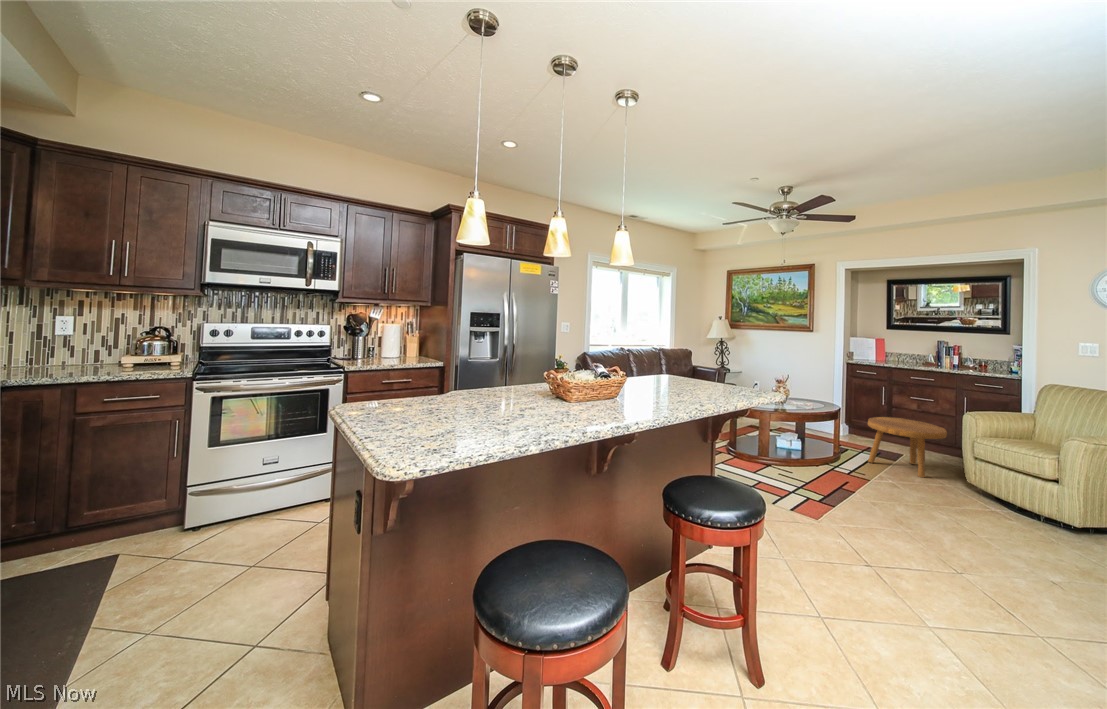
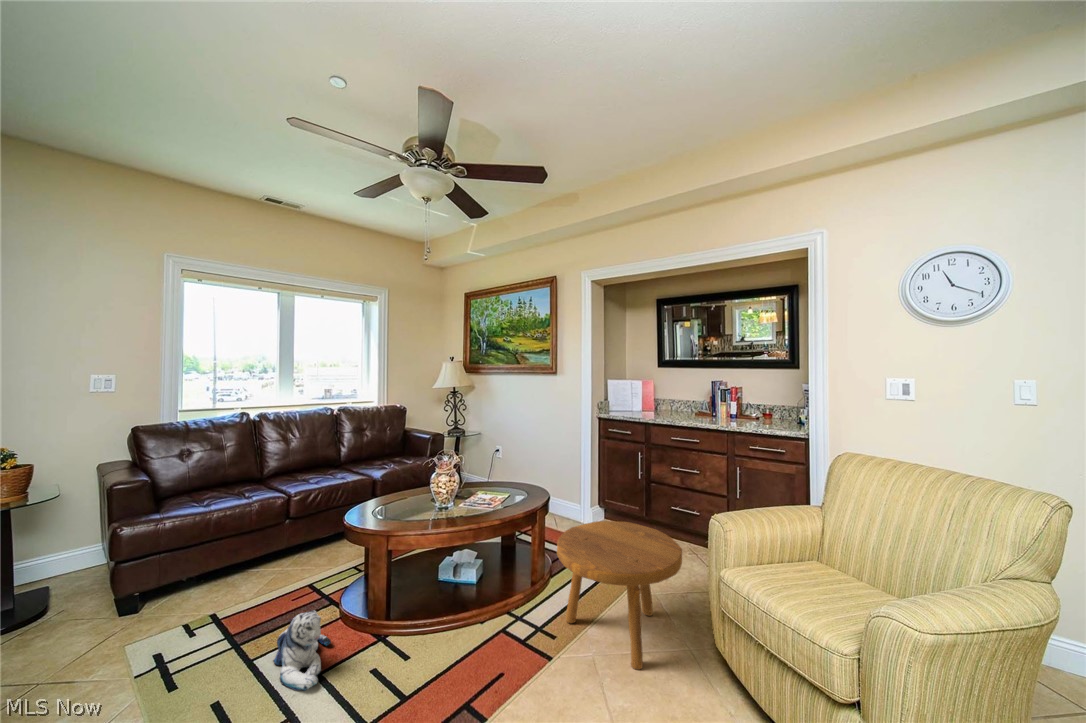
plush toy: none [735,440,773,468] -> present [273,610,331,691]

